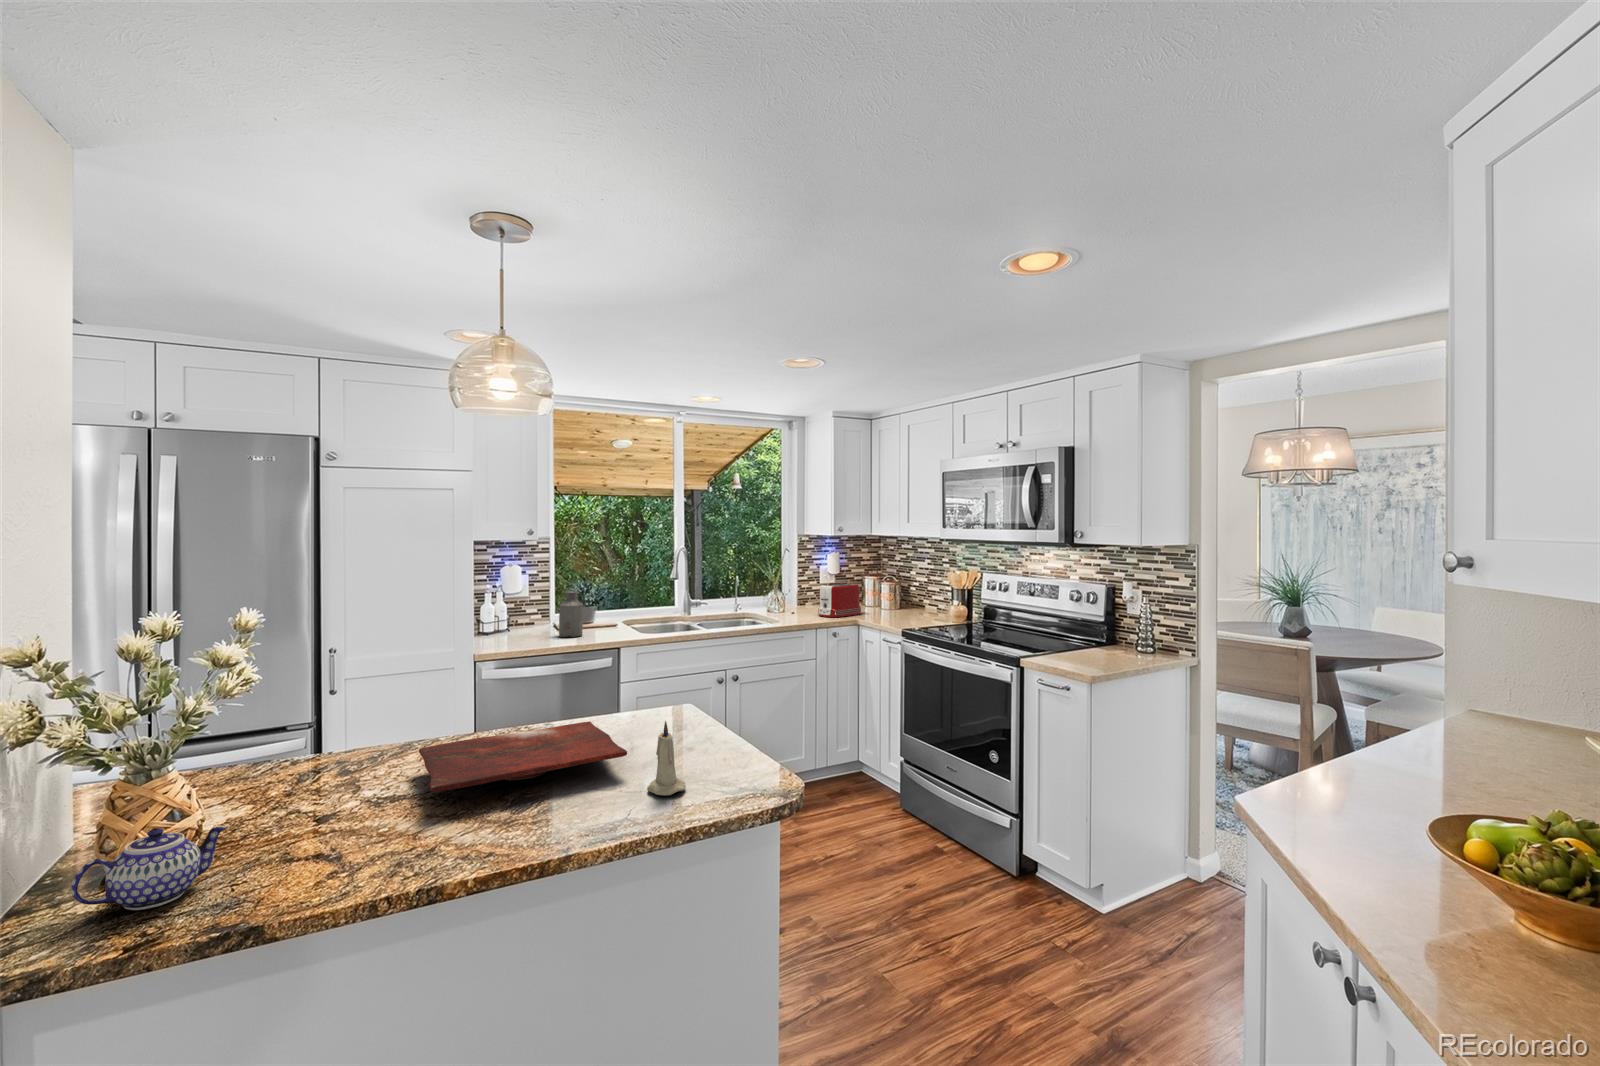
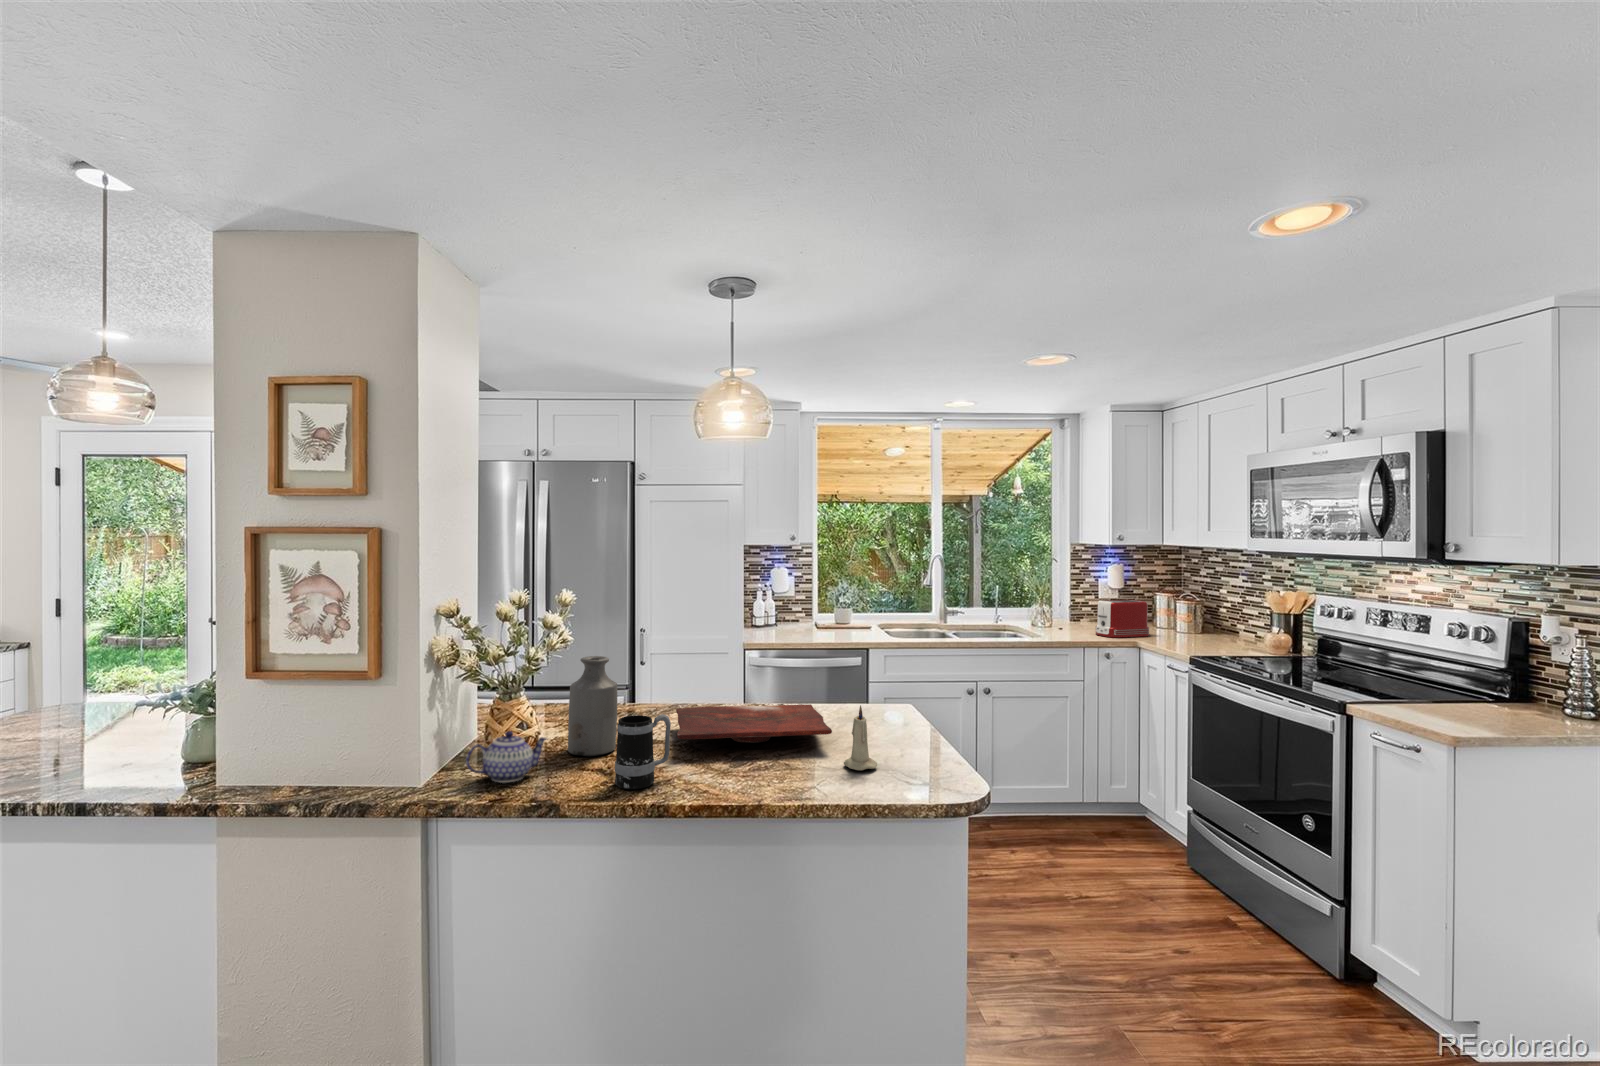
bottle: present [559,591,583,638] -> present [568,656,617,756]
mug: none [344,768,427,880] -> present [615,714,671,789]

